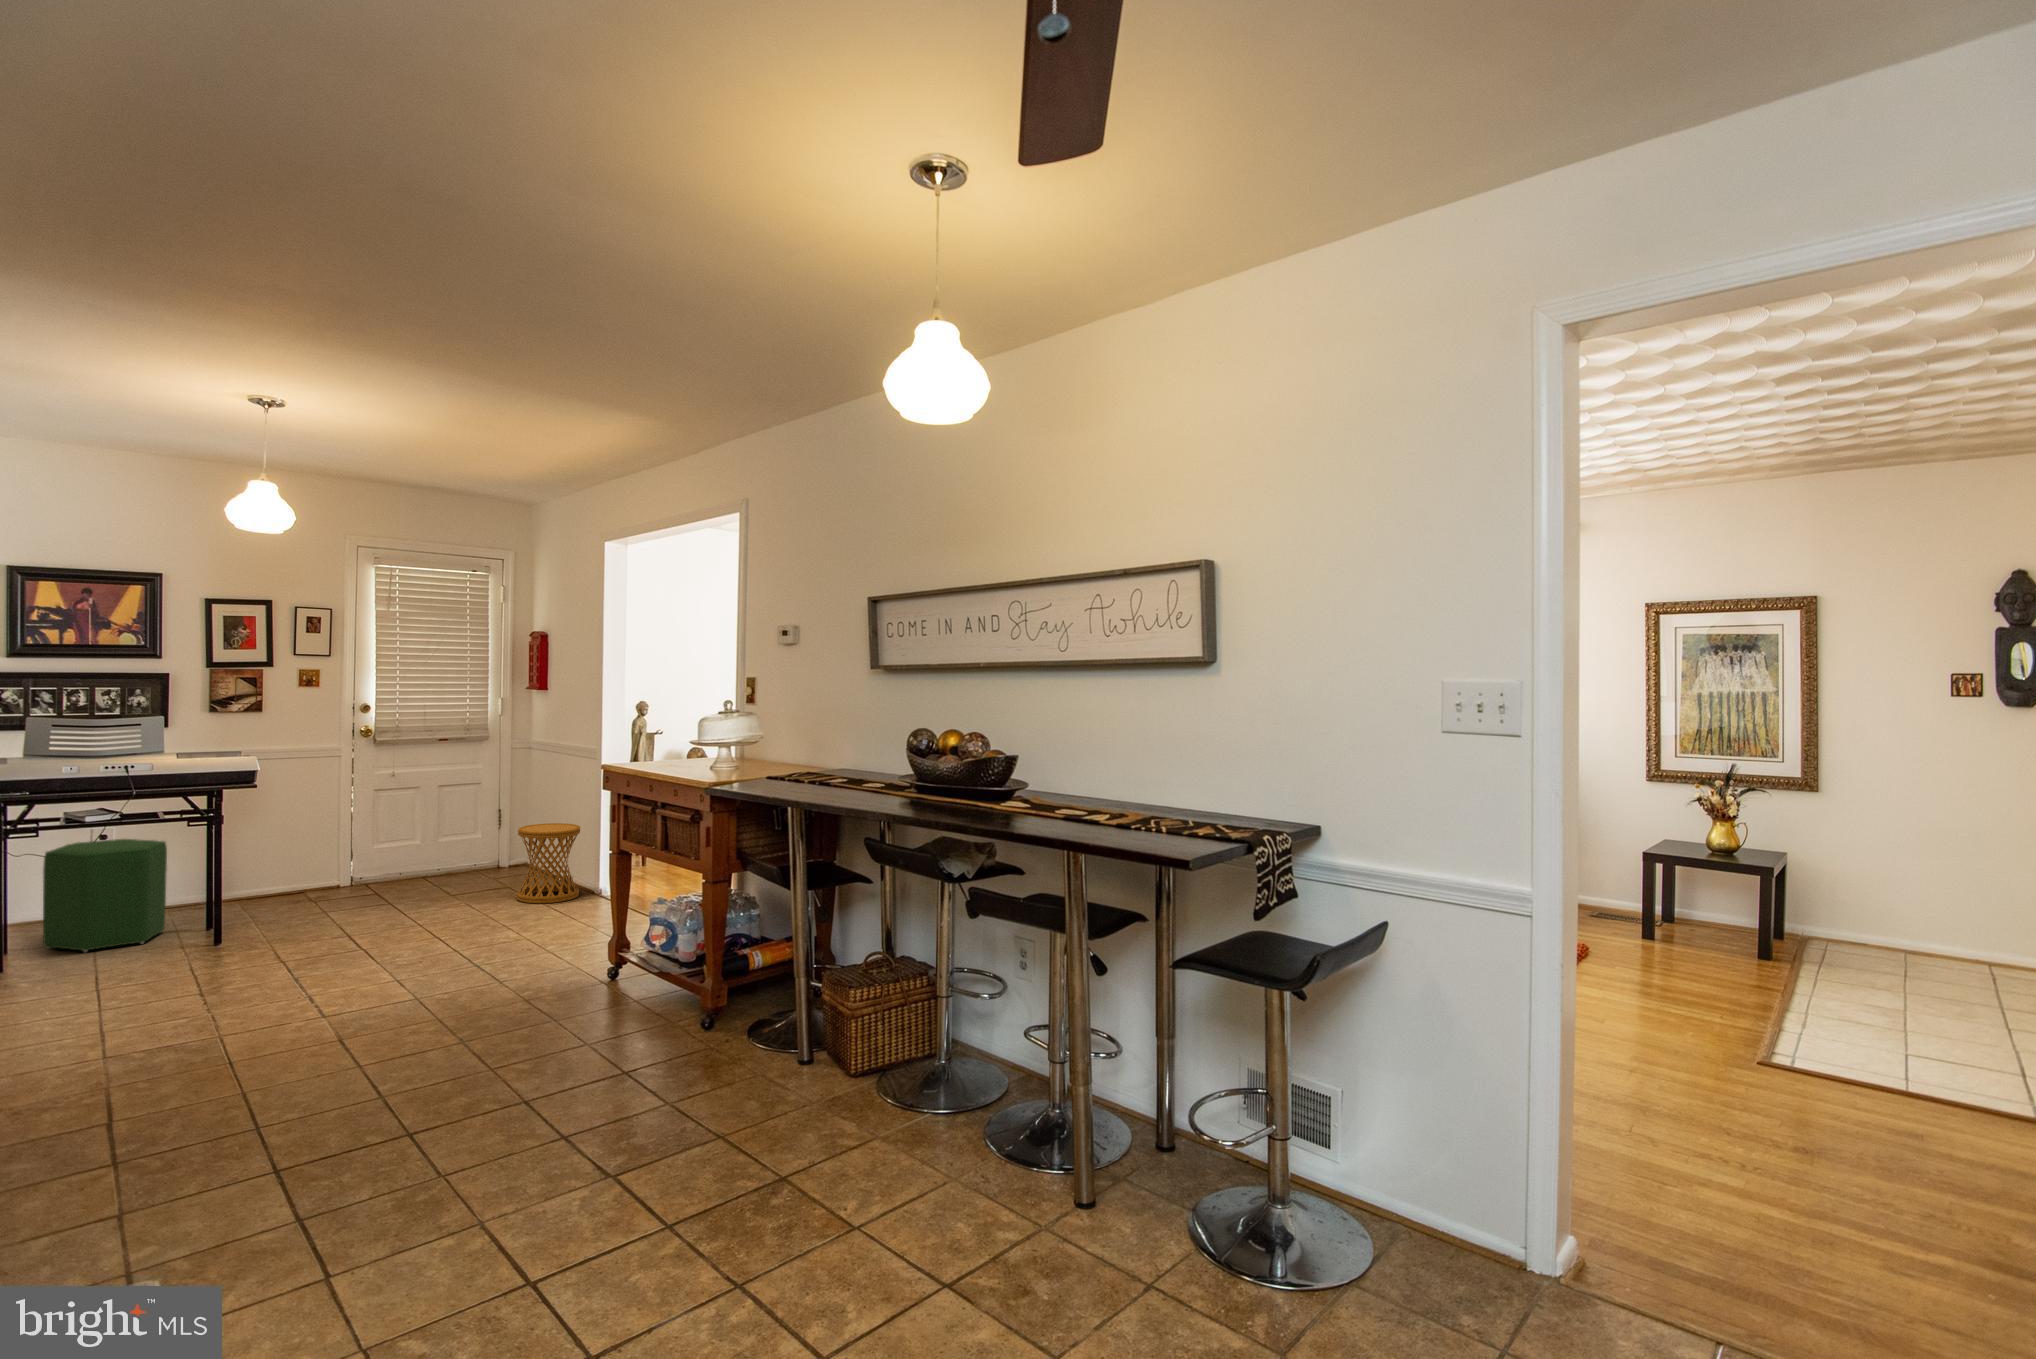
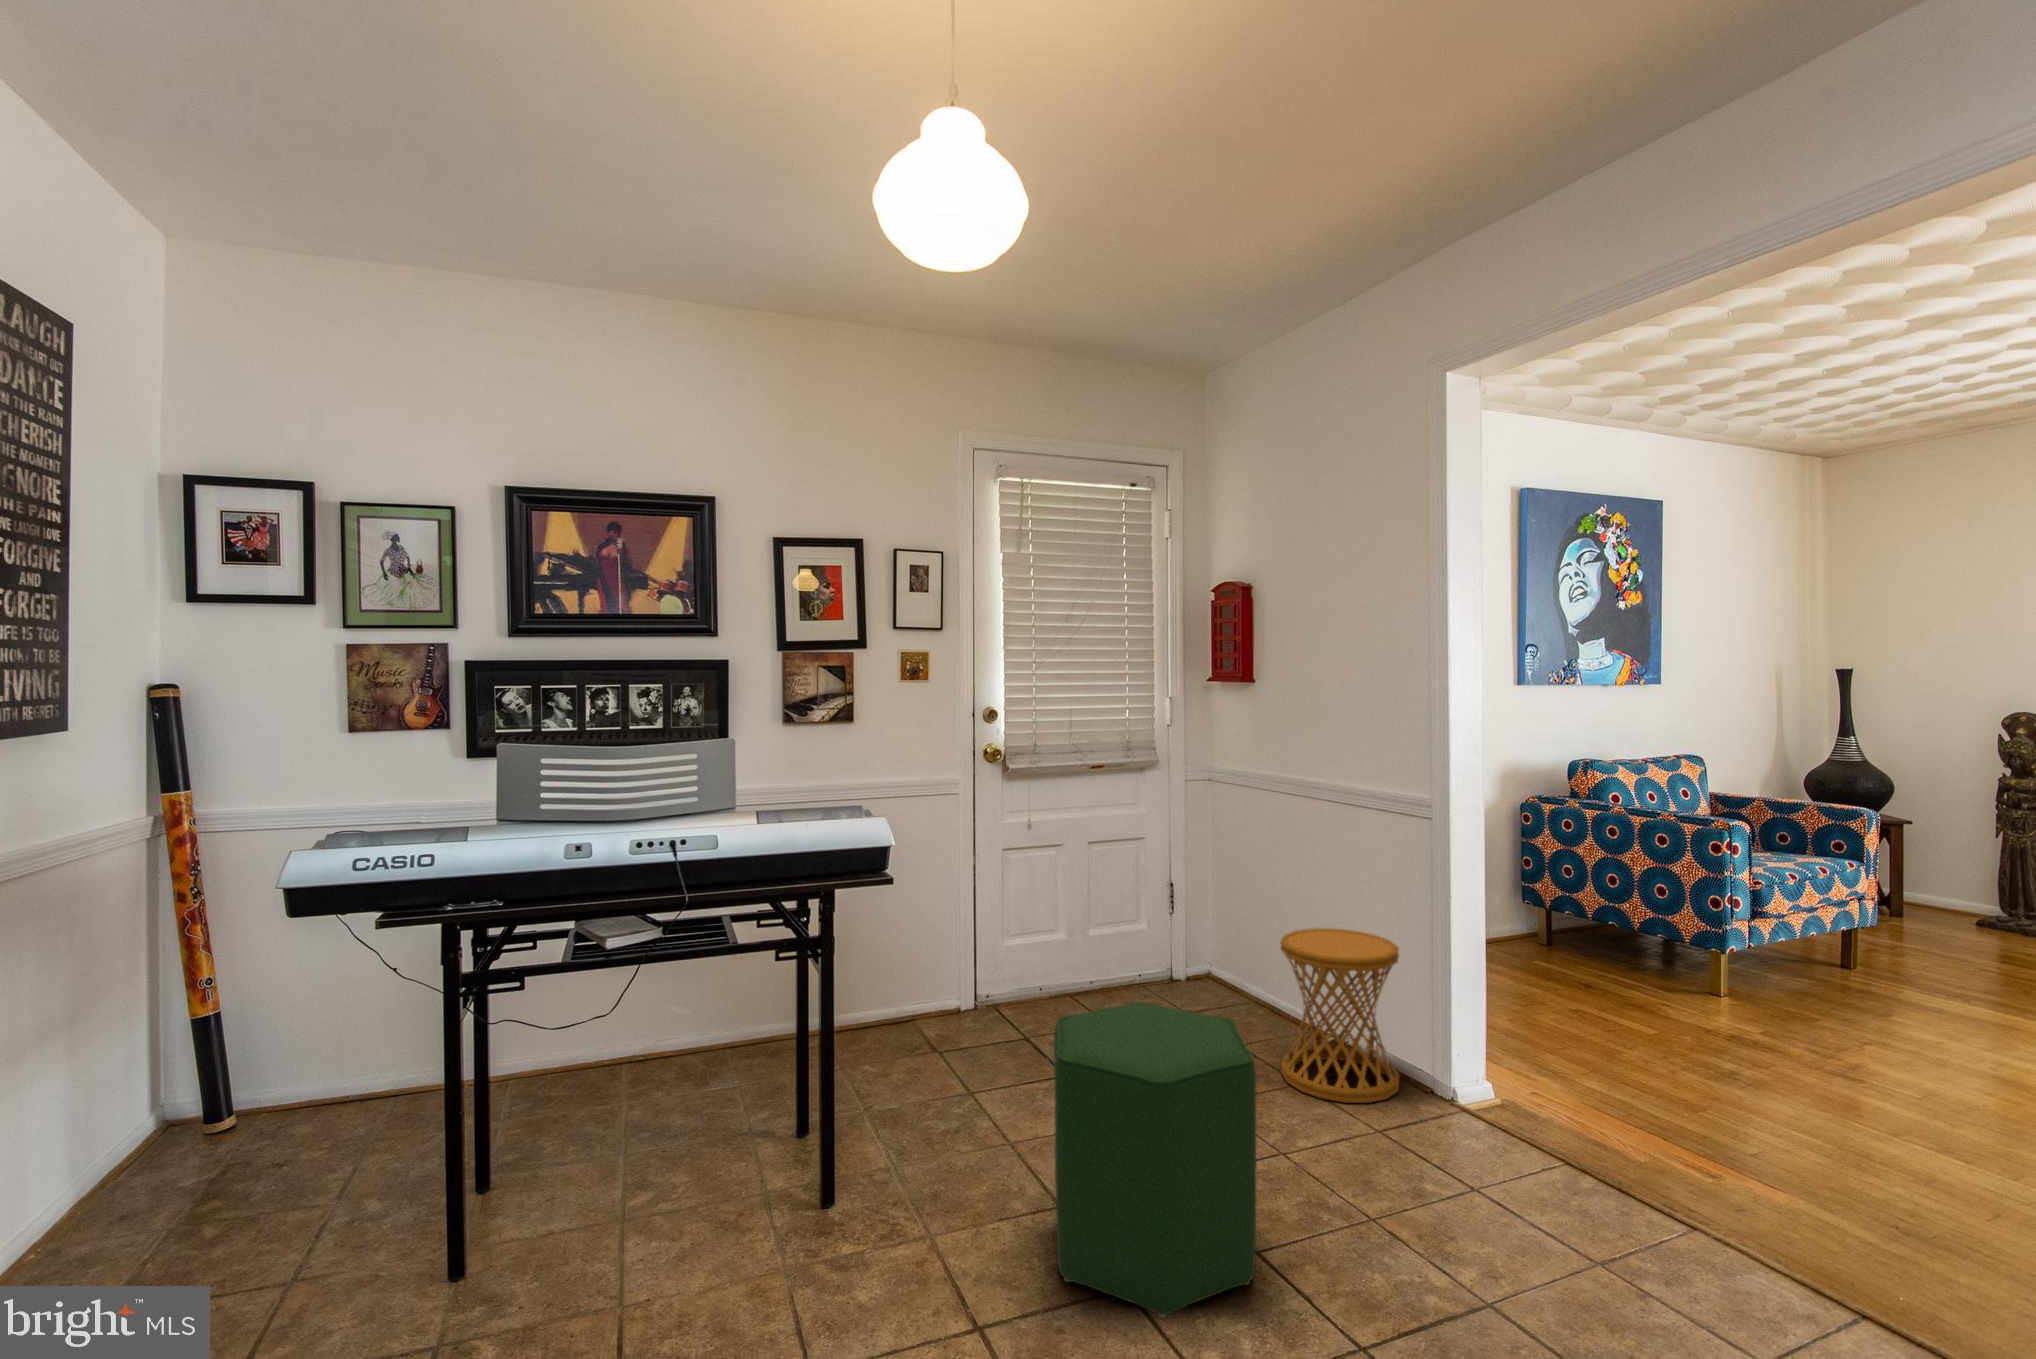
ottoman: present [43,839,167,952] -> present [1054,1002,1256,1317]

